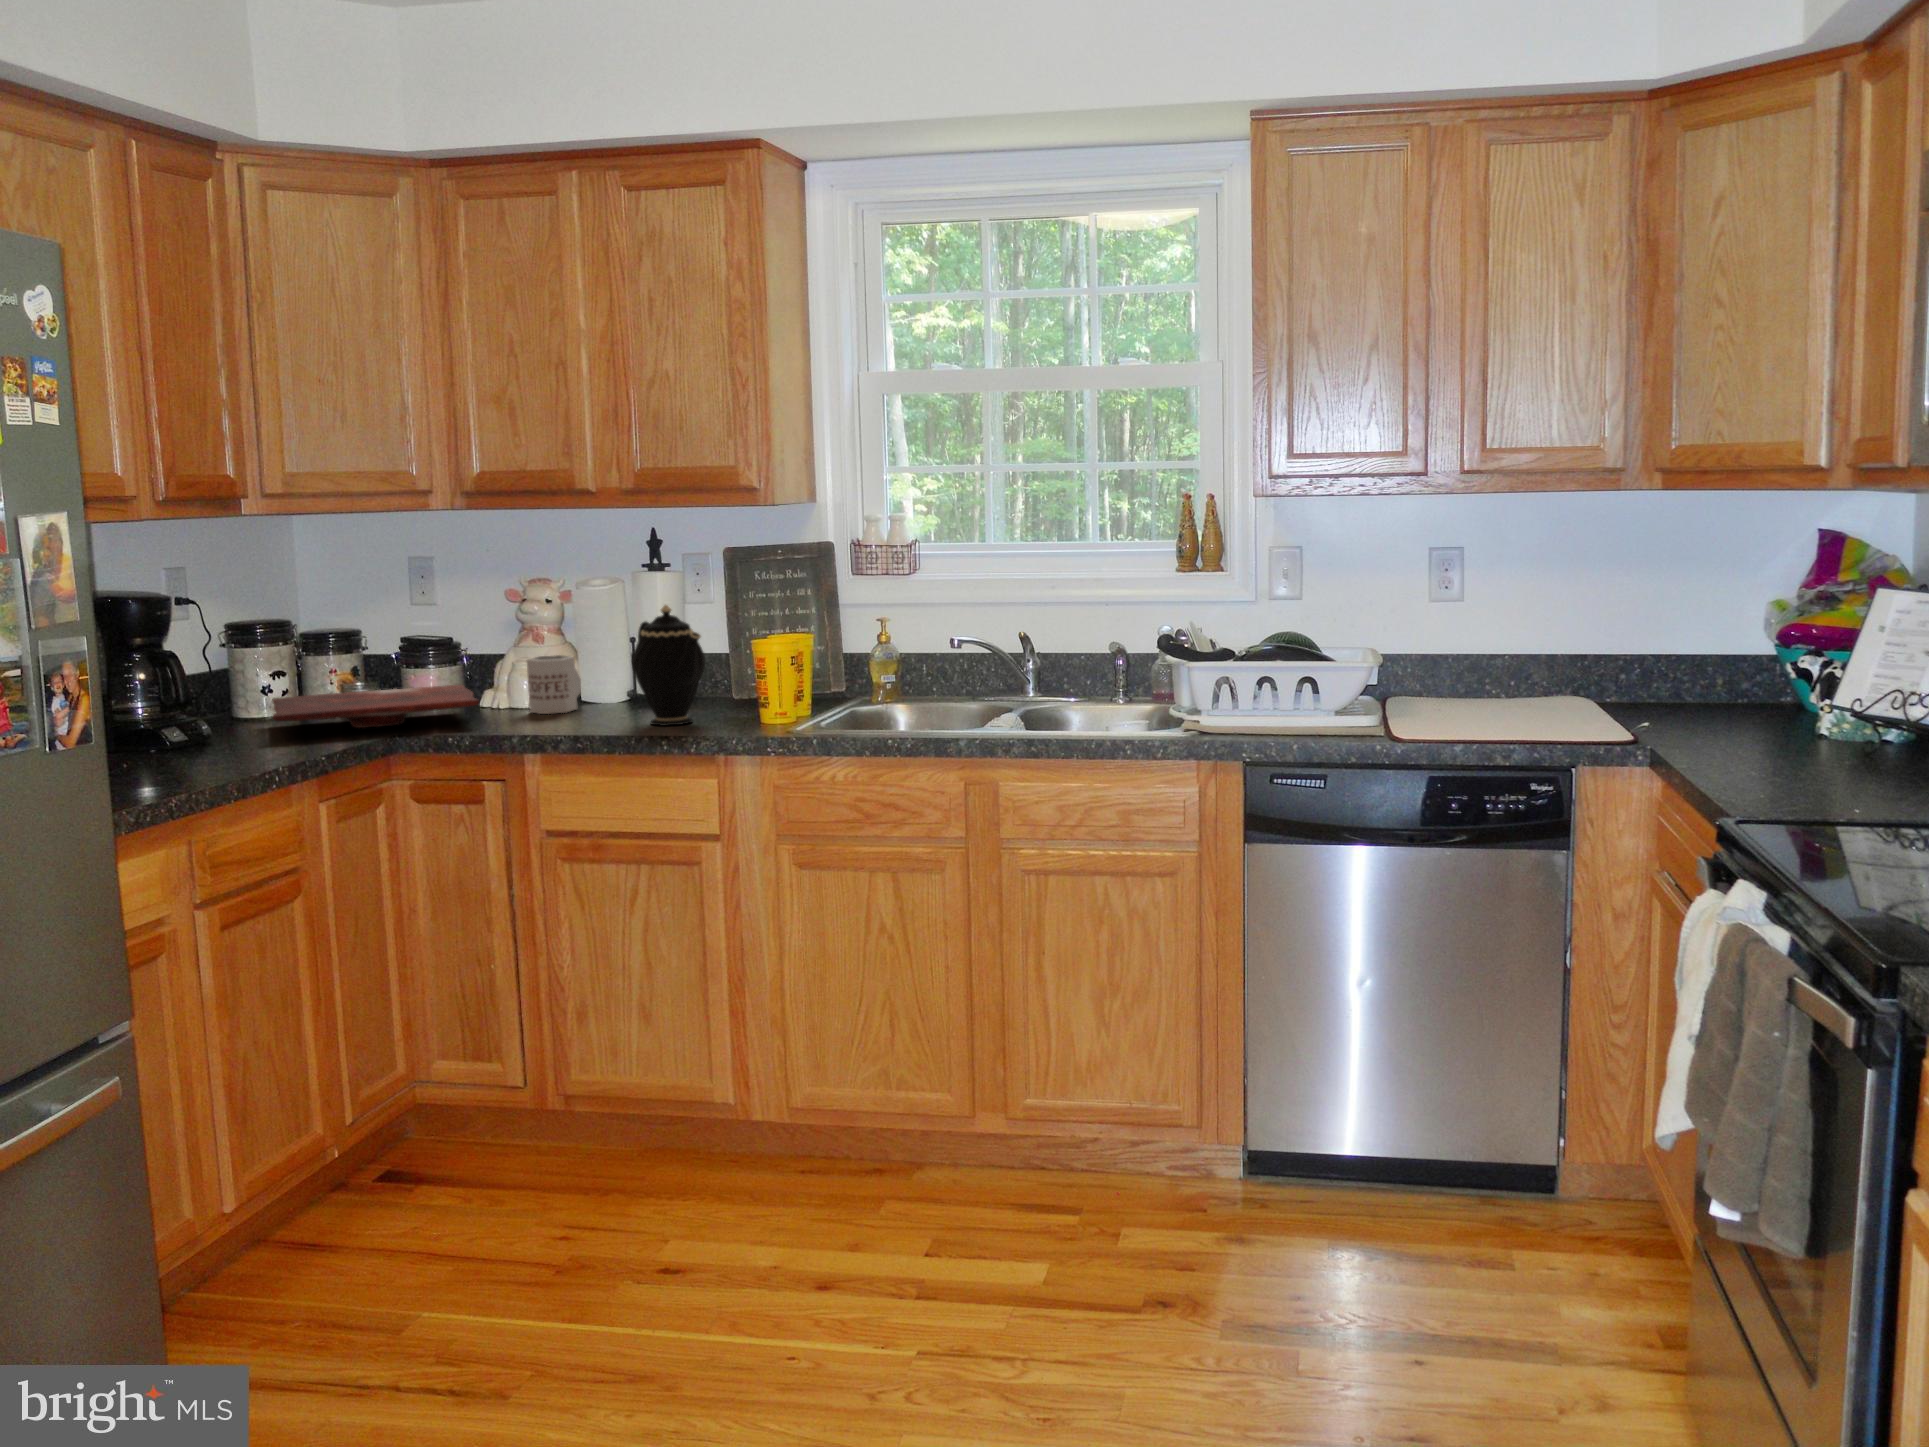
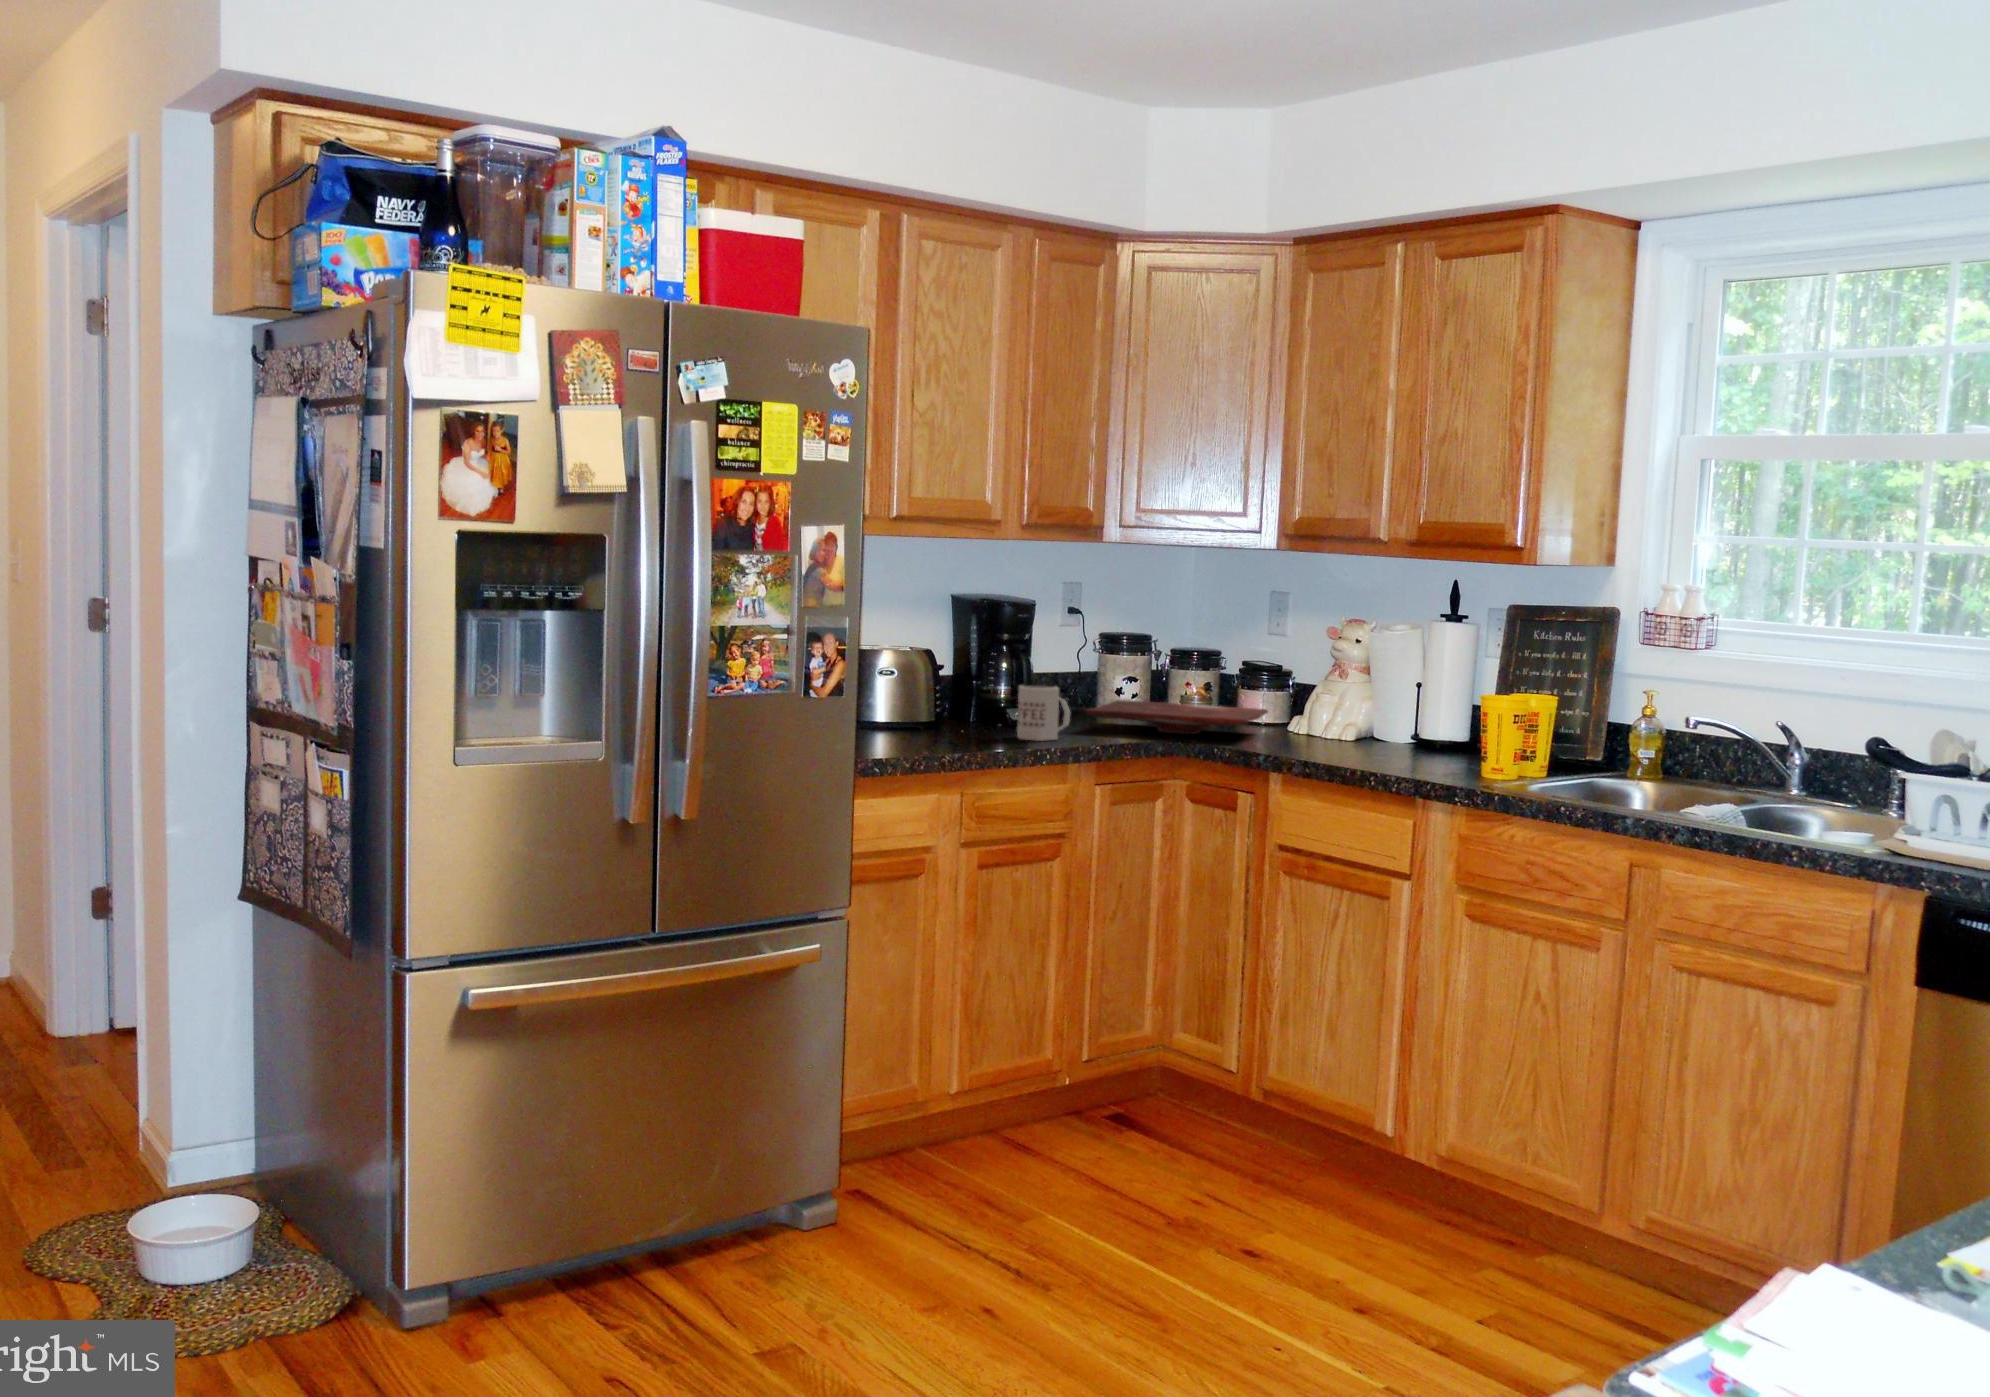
teapot: present [632,605,705,726] -> none [1366,649,1438,767]
mug: present [527,655,581,714] -> present [1017,685,1071,741]

